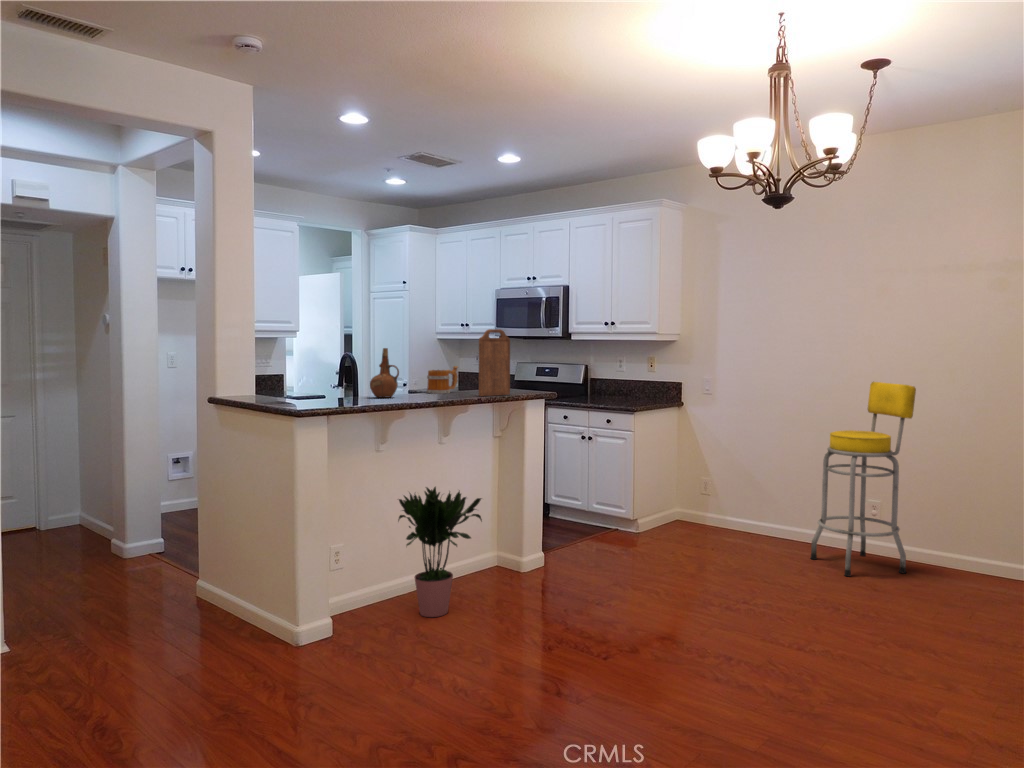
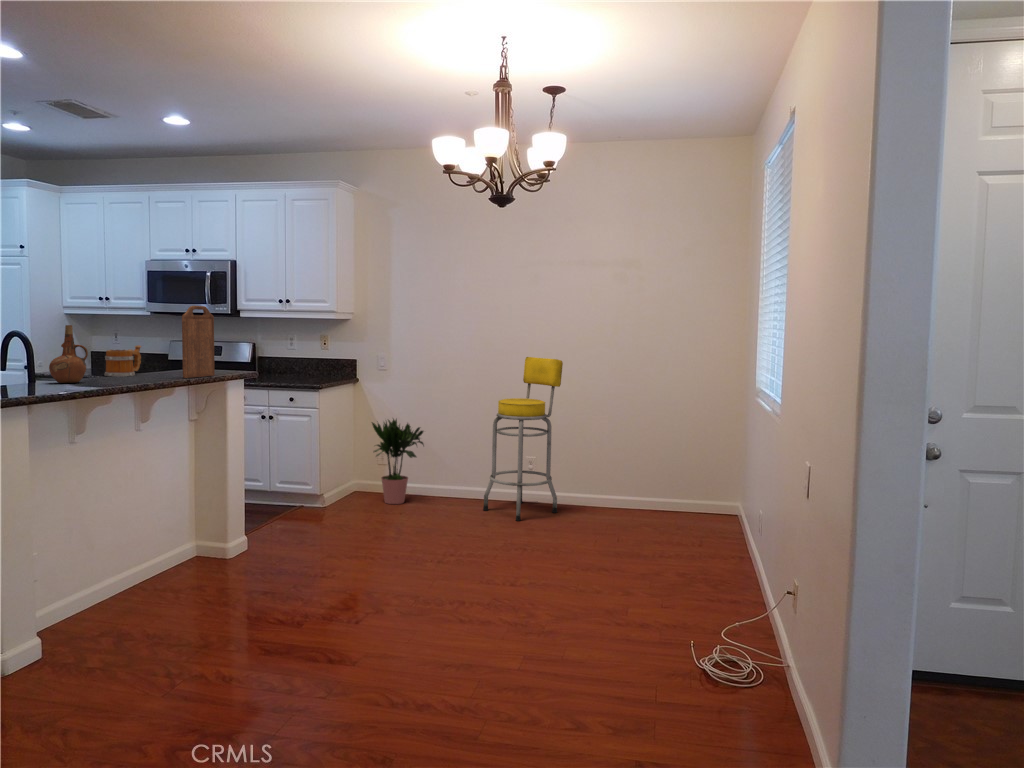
potted plant: present [398,487,482,617] -> present [372,419,424,504]

